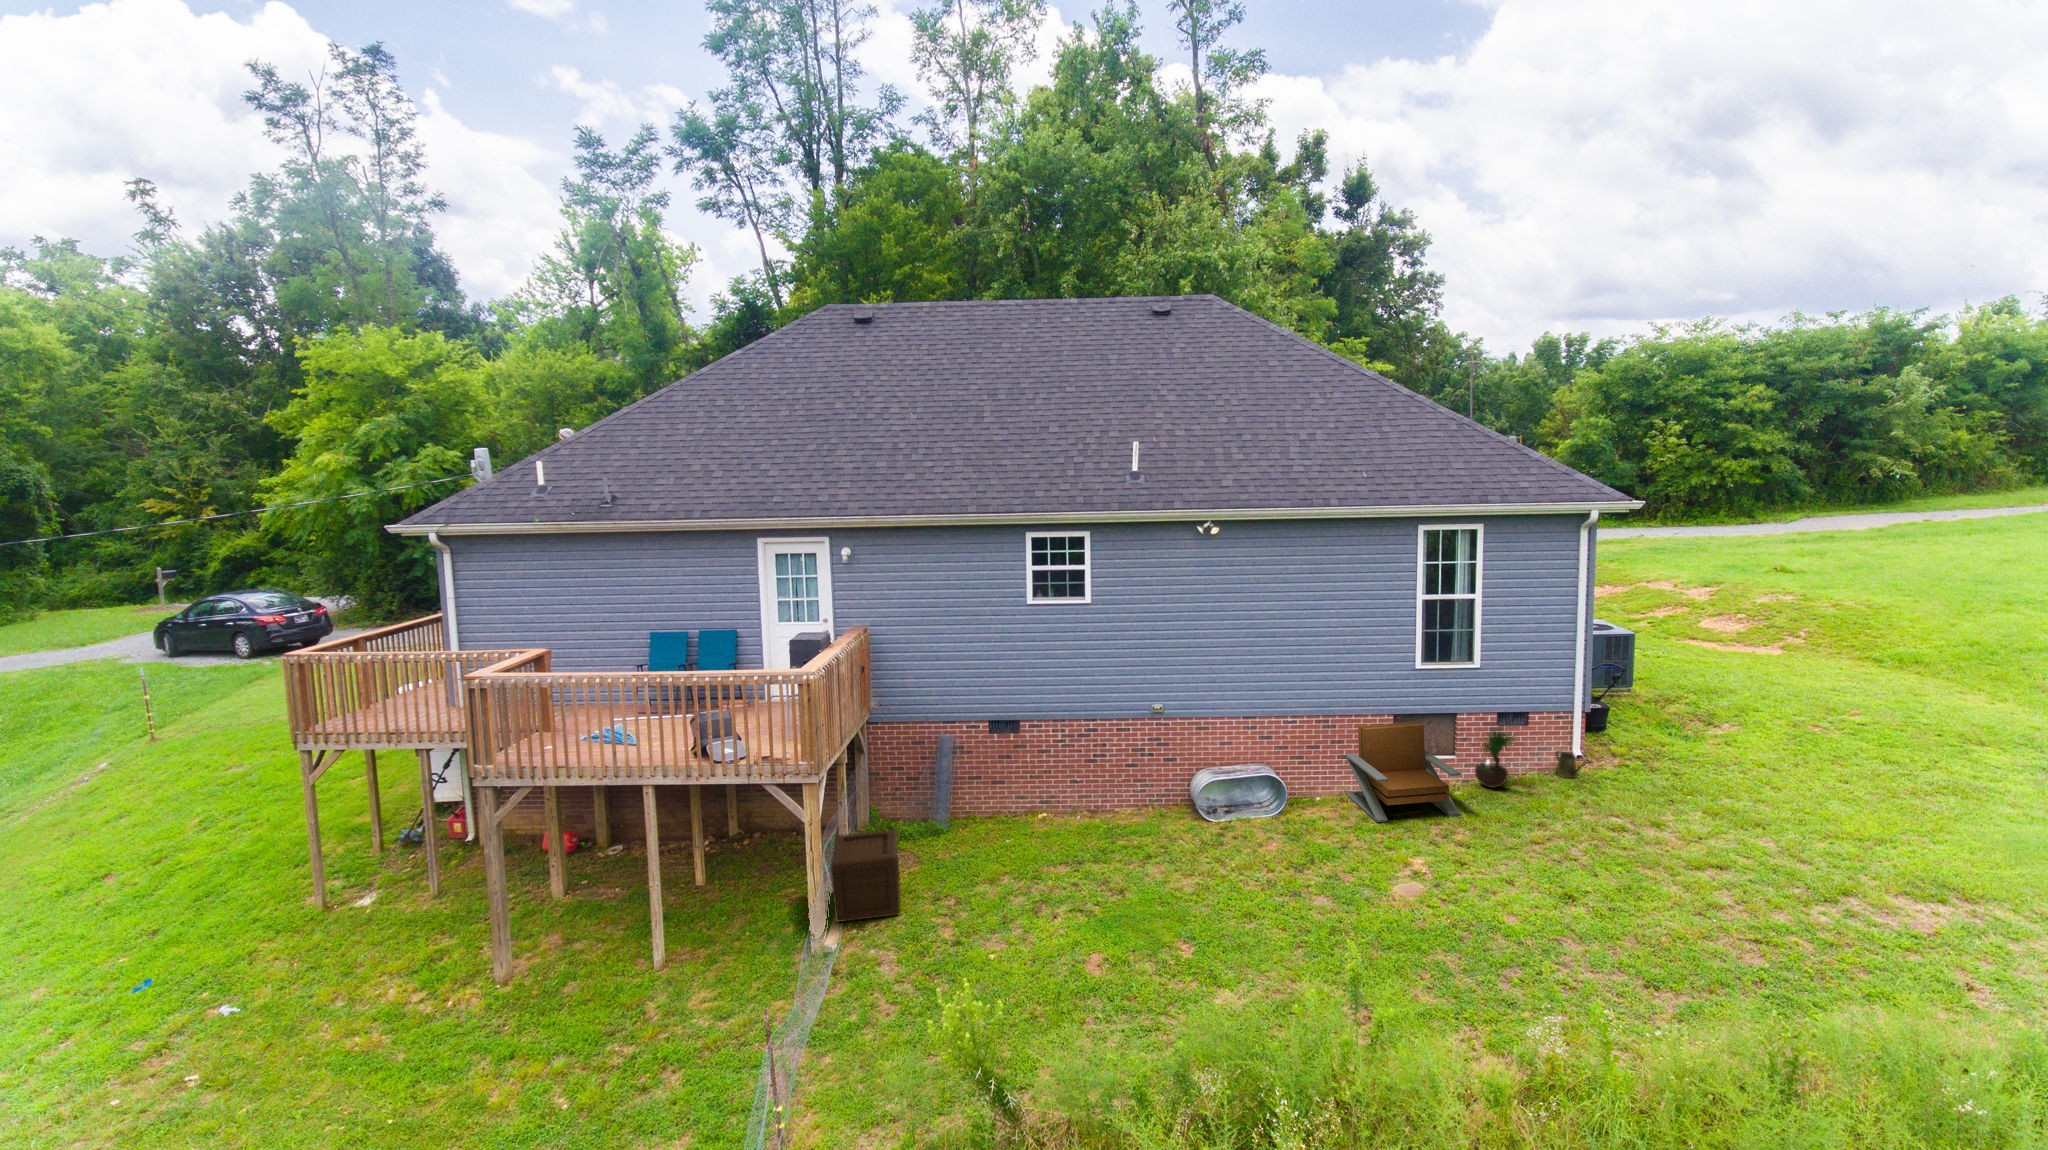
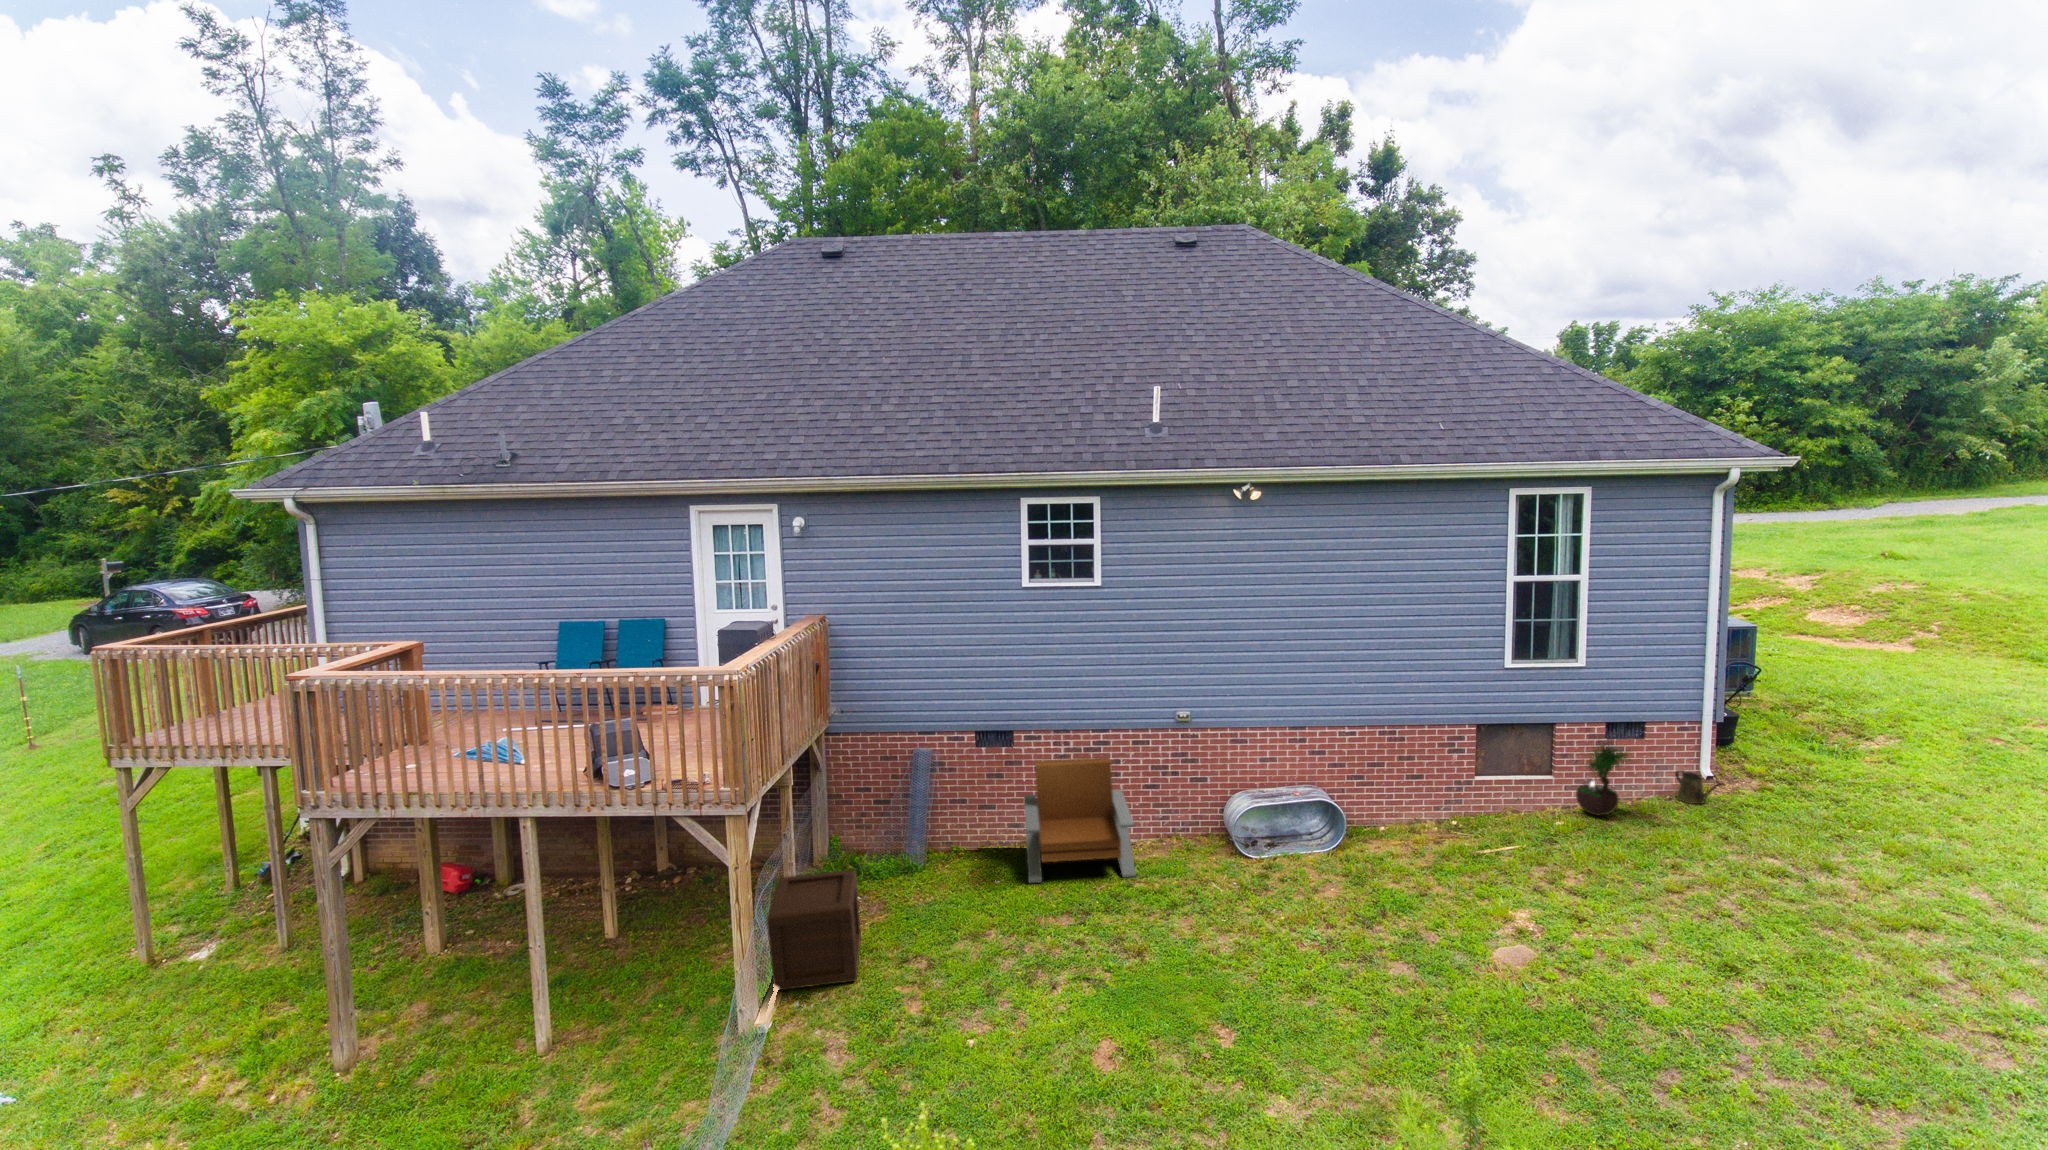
lounge chair: present [1345,722,1461,822] -> present [1024,757,1136,883]

